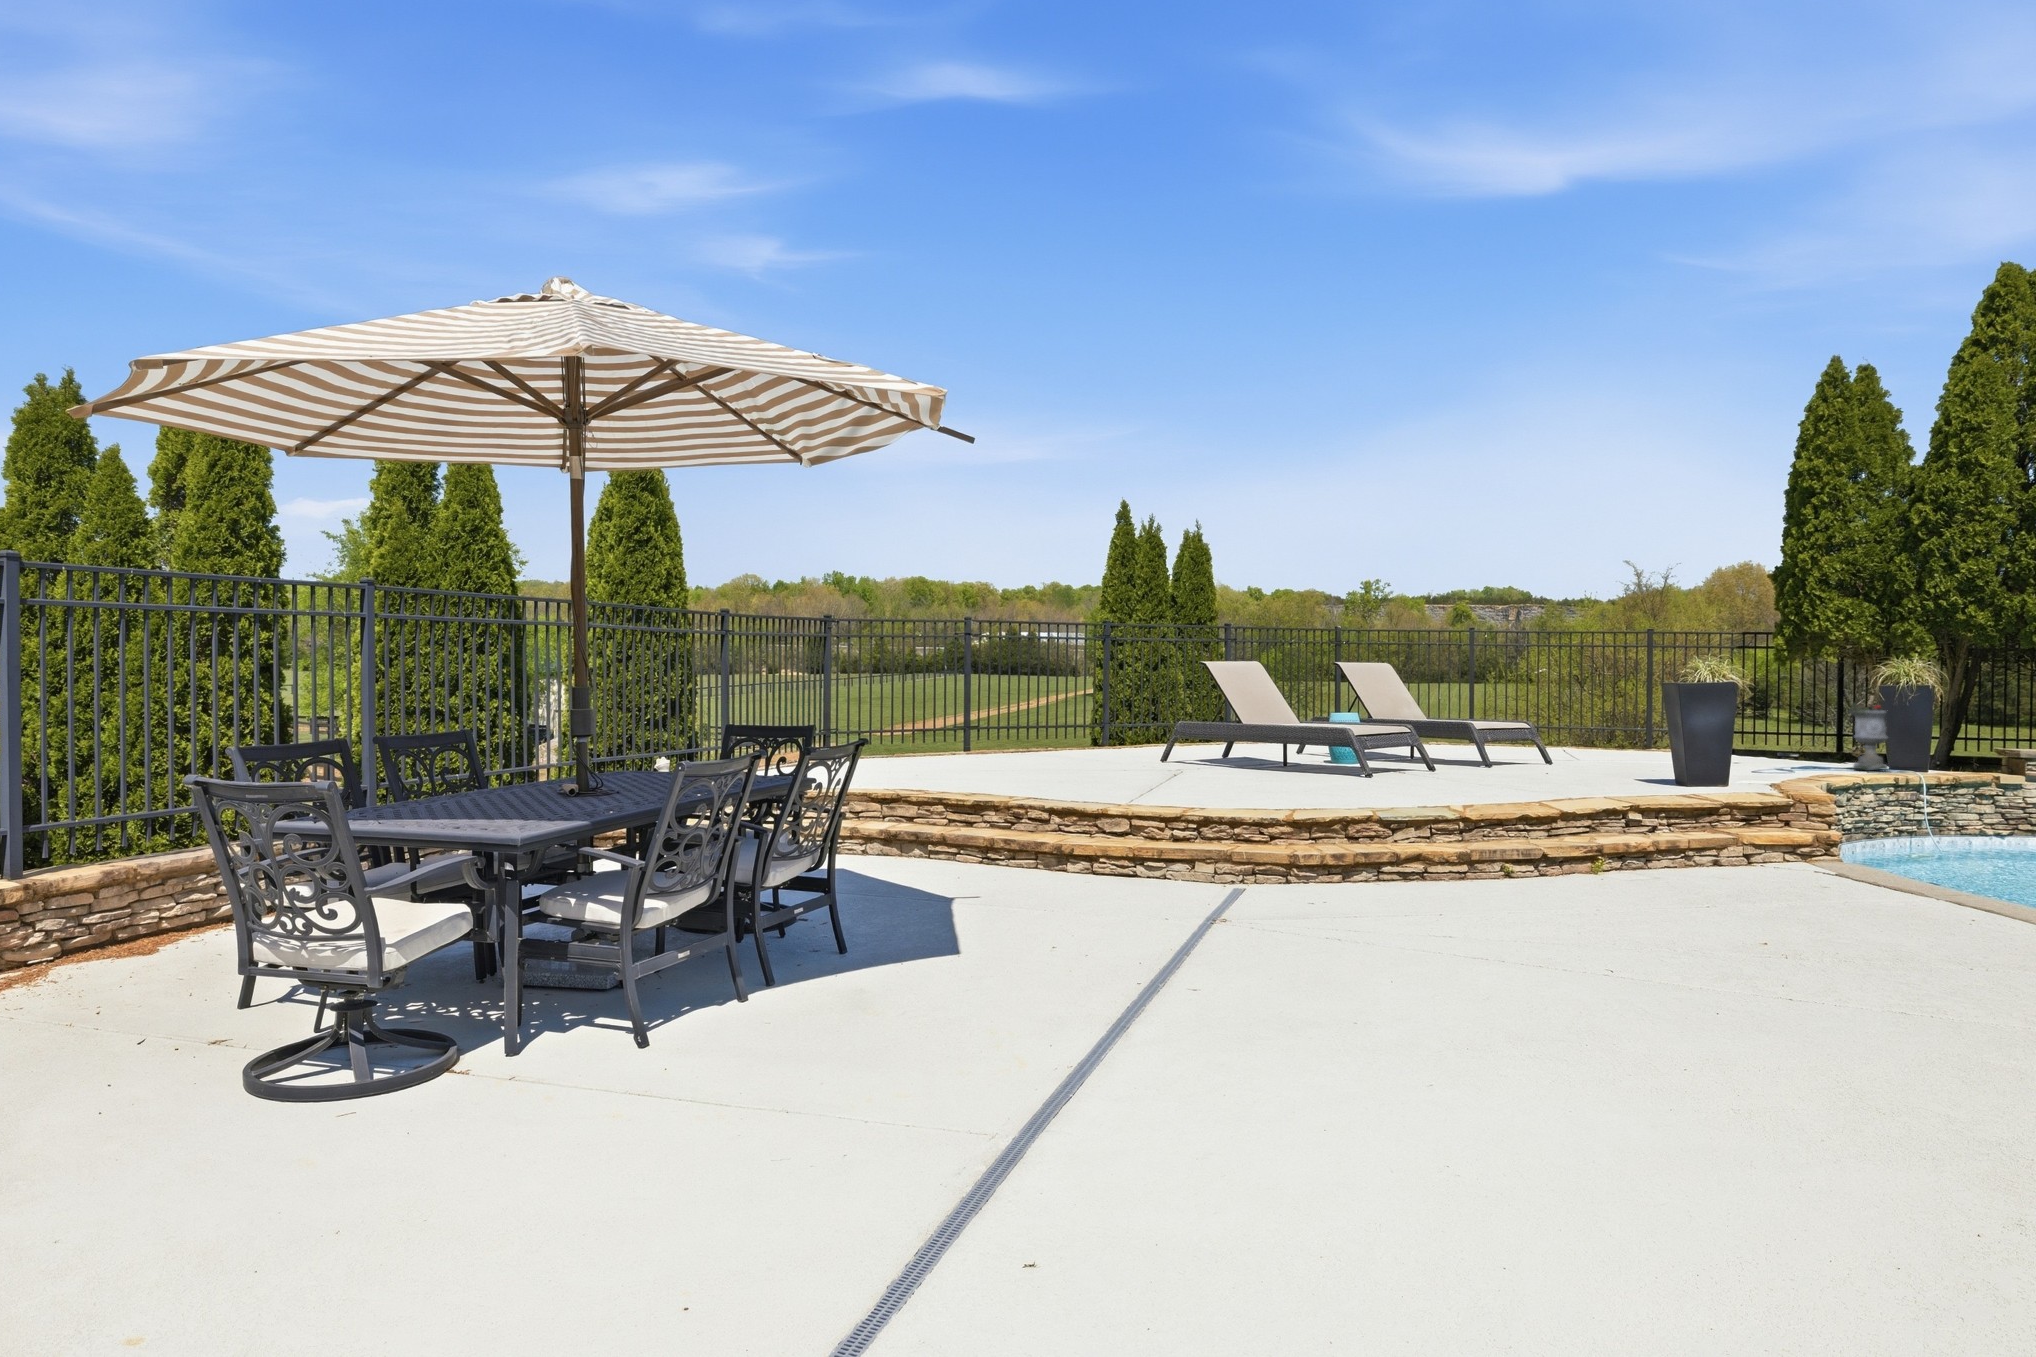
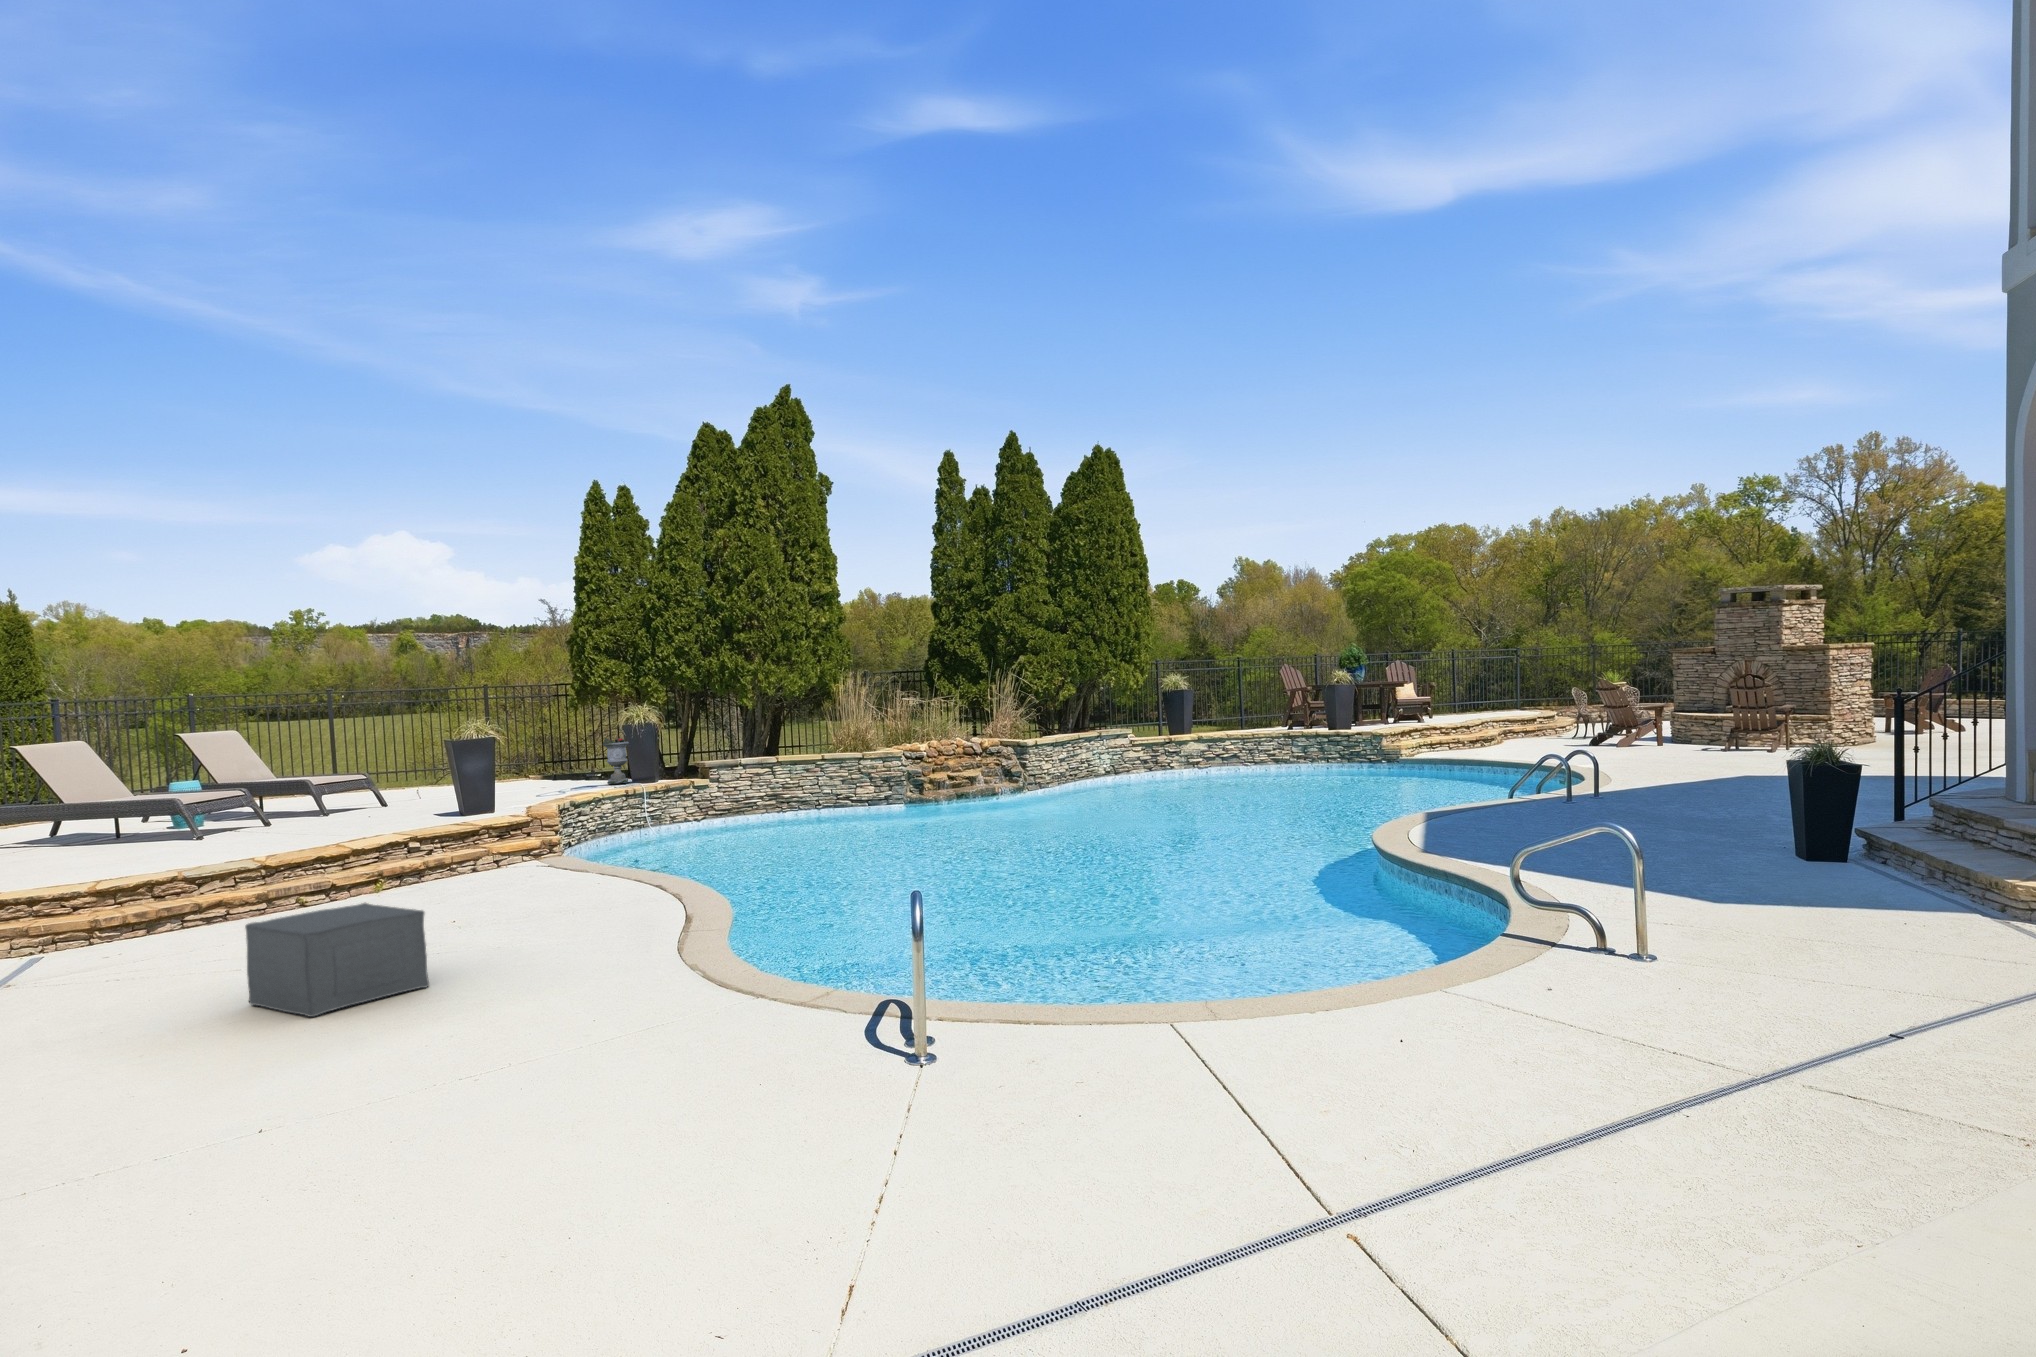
ottoman: none [1525,900,1830,1084] -> present [245,903,429,1017]

